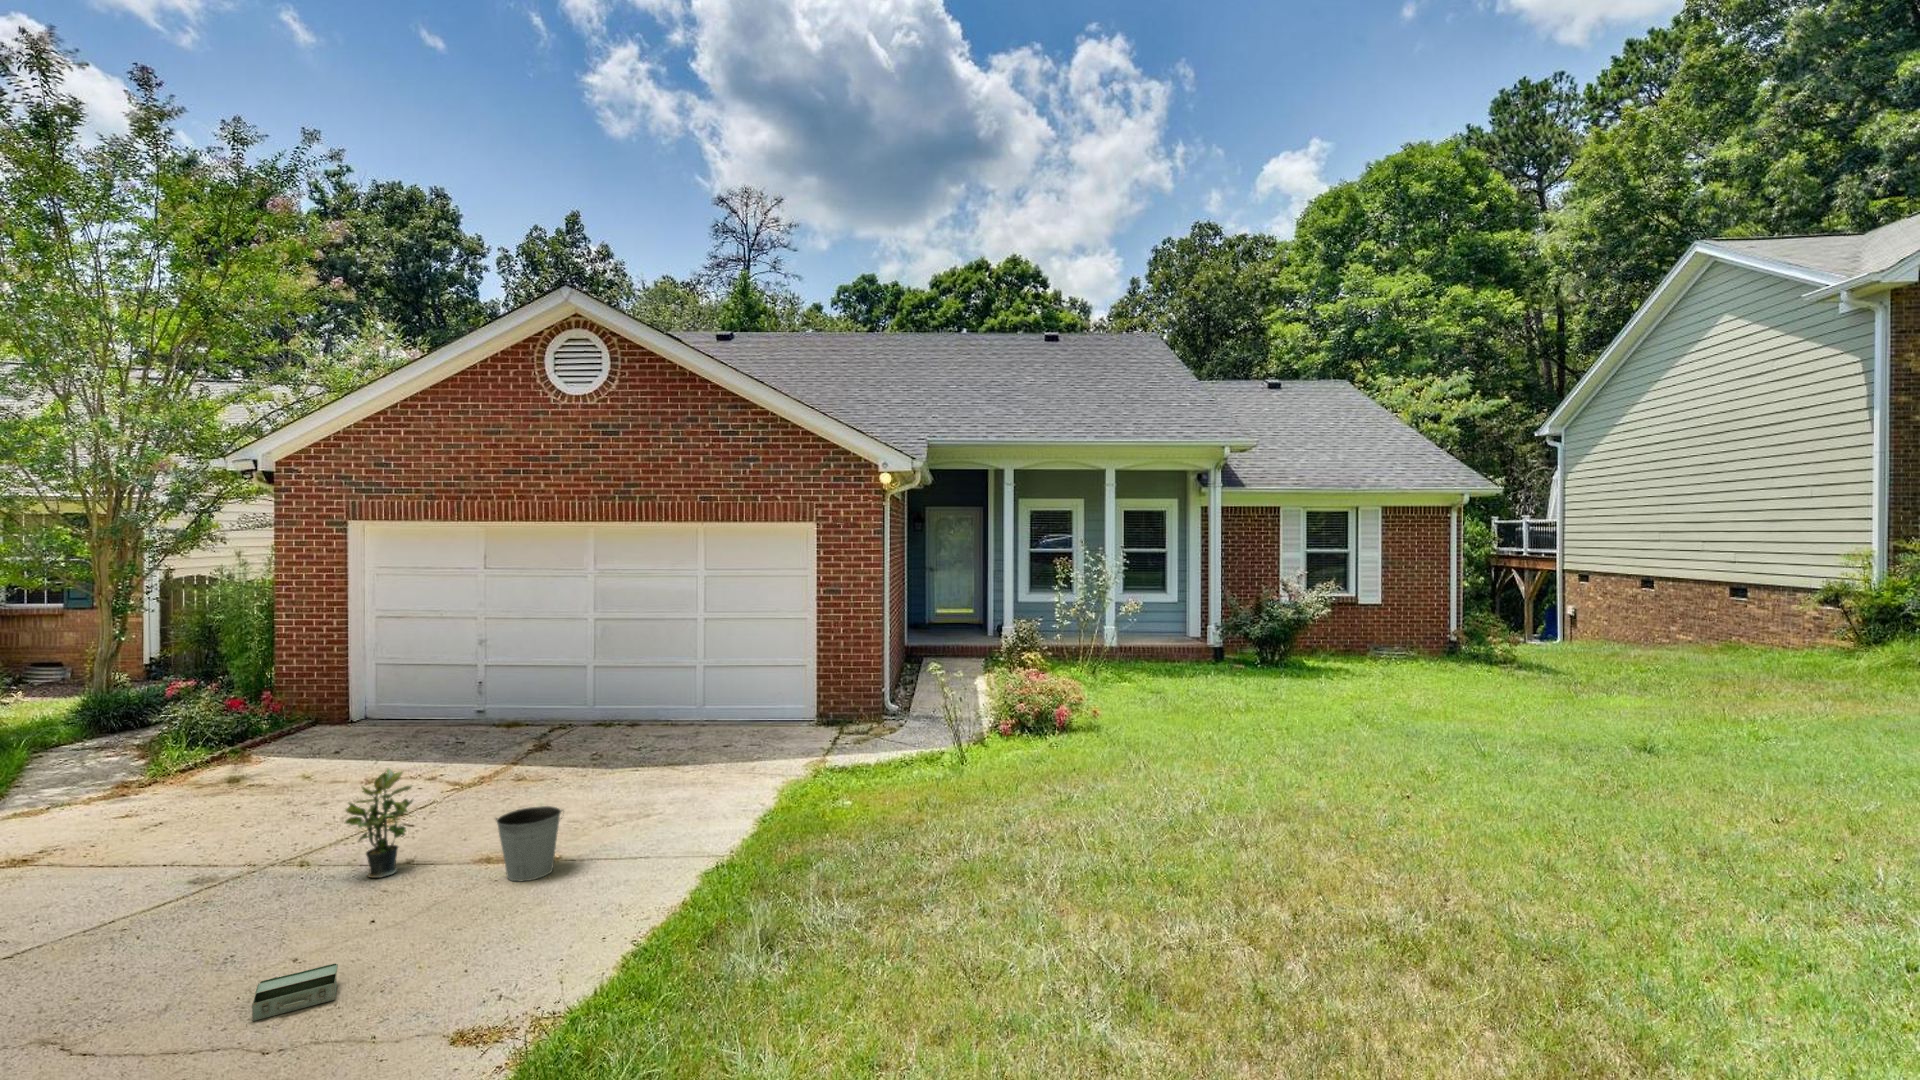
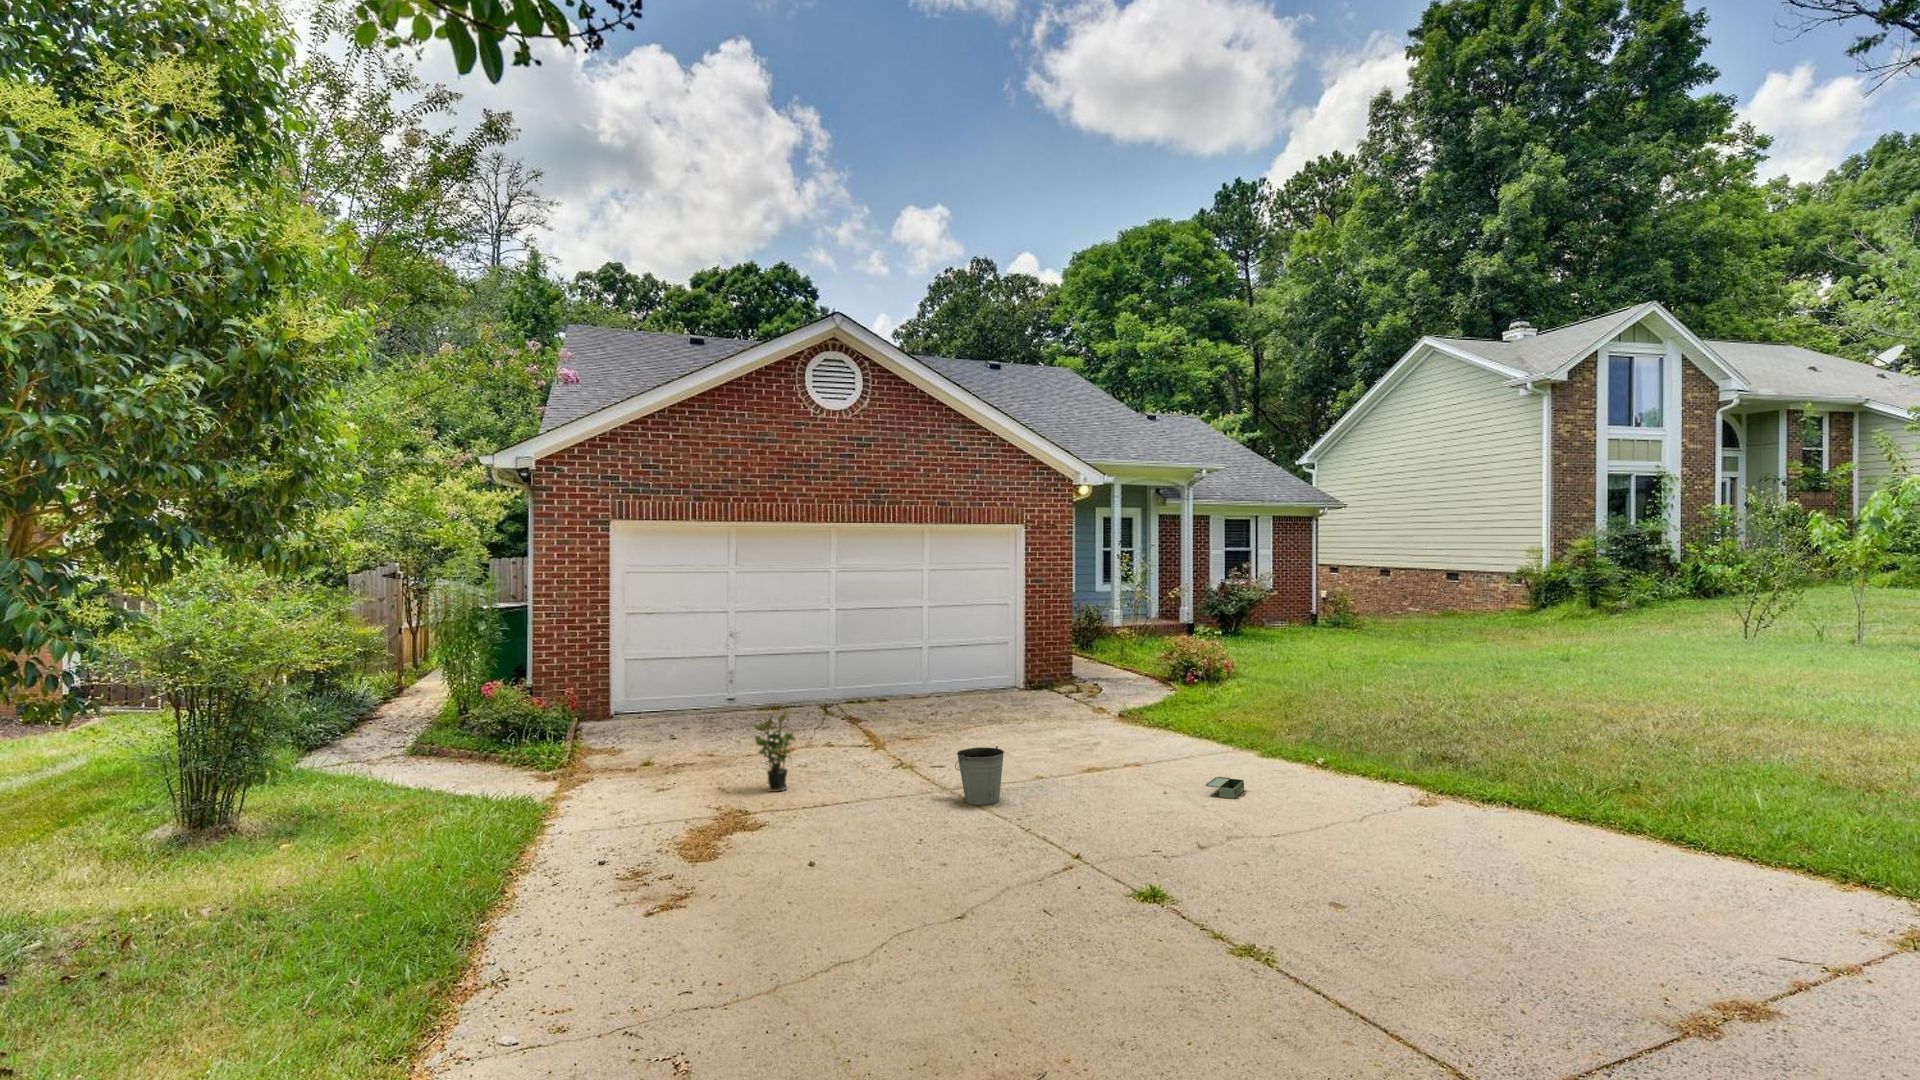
potted plant: present [345,769,413,878] -> present [754,711,795,792]
bucket: present [496,806,563,881] -> present [955,746,1004,805]

